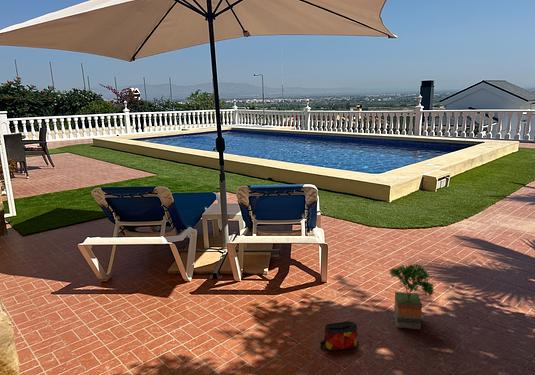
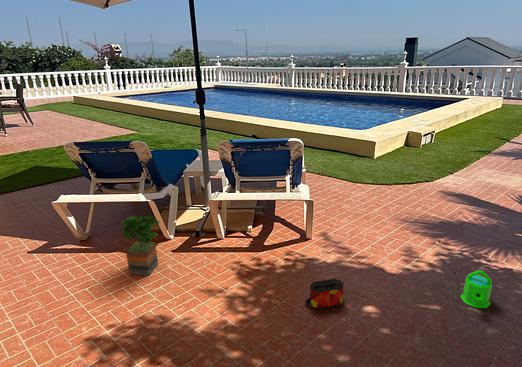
potted tree: present [390,265,434,329] -> present [122,216,159,276]
watering can: none [473,314,503,352] -> present [461,270,492,308]

